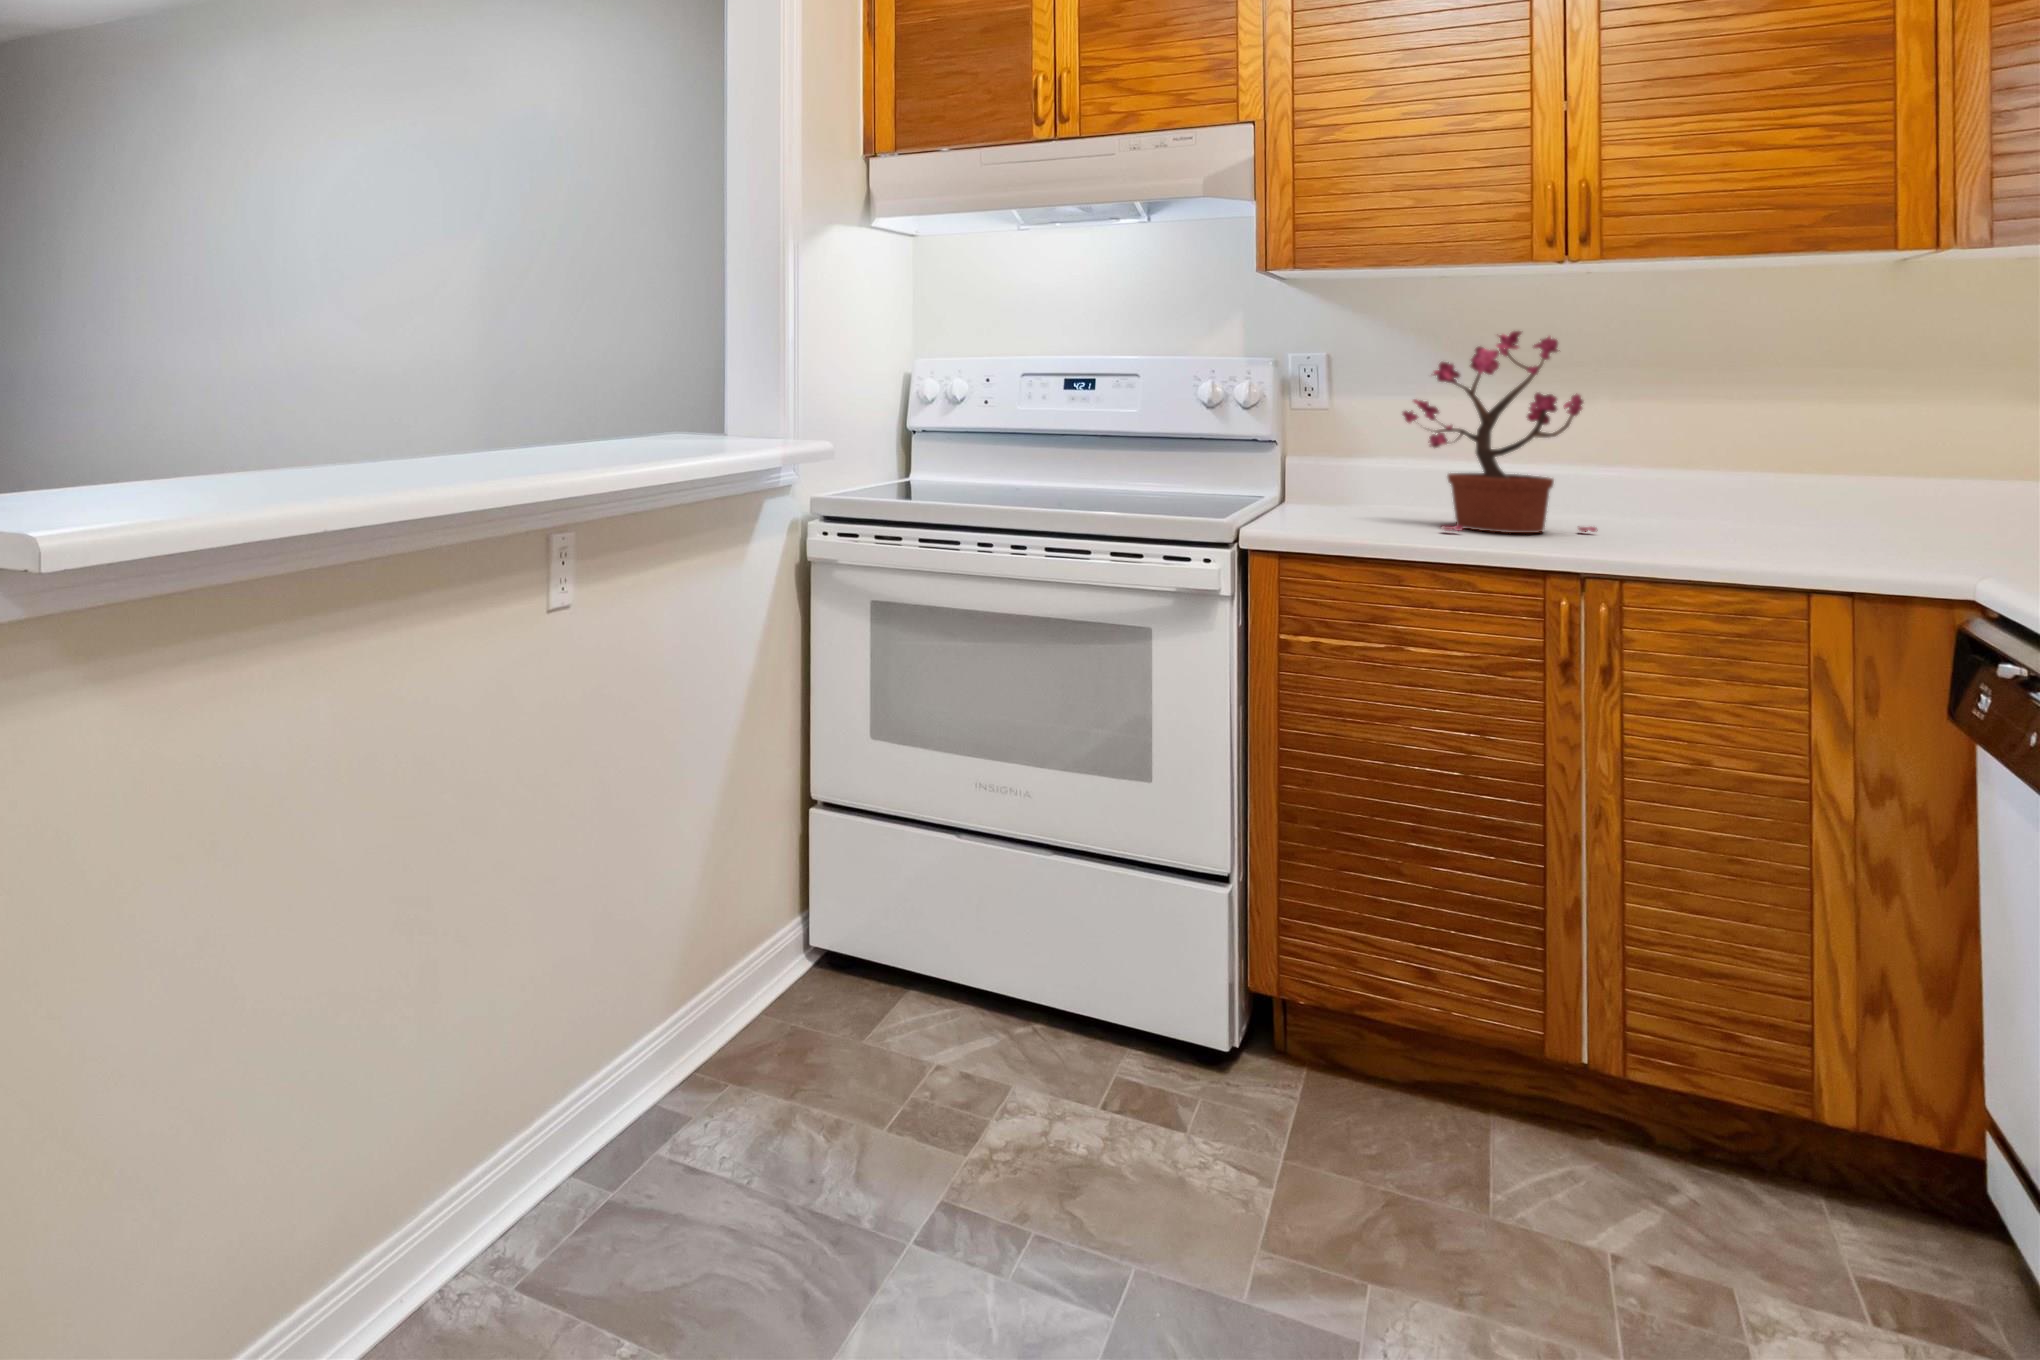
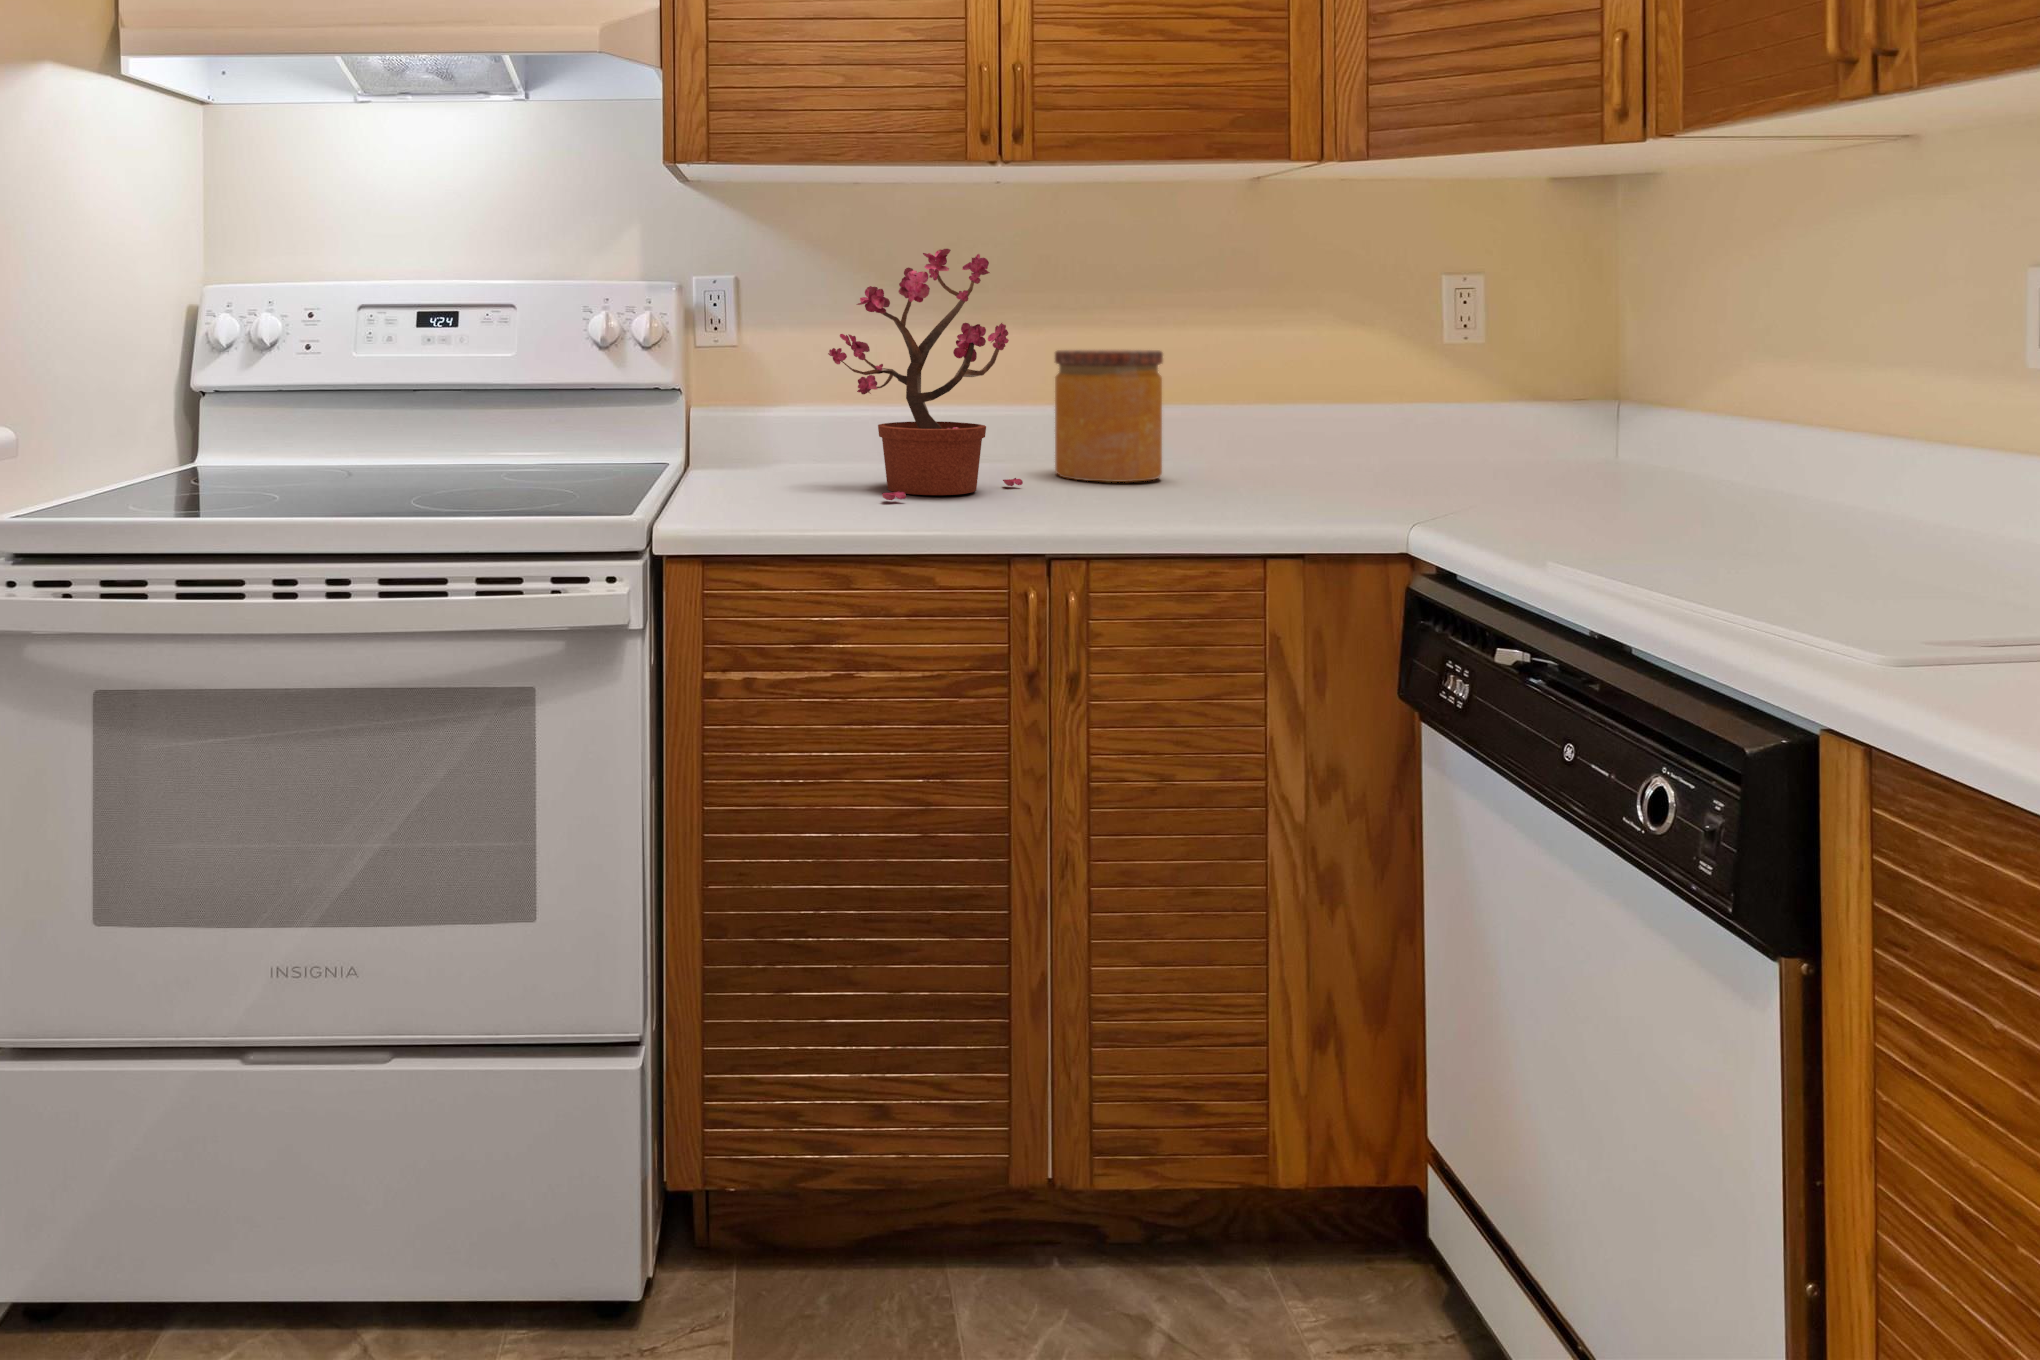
jar: none [1650,417,1774,540] -> present [1055,350,1163,482]

